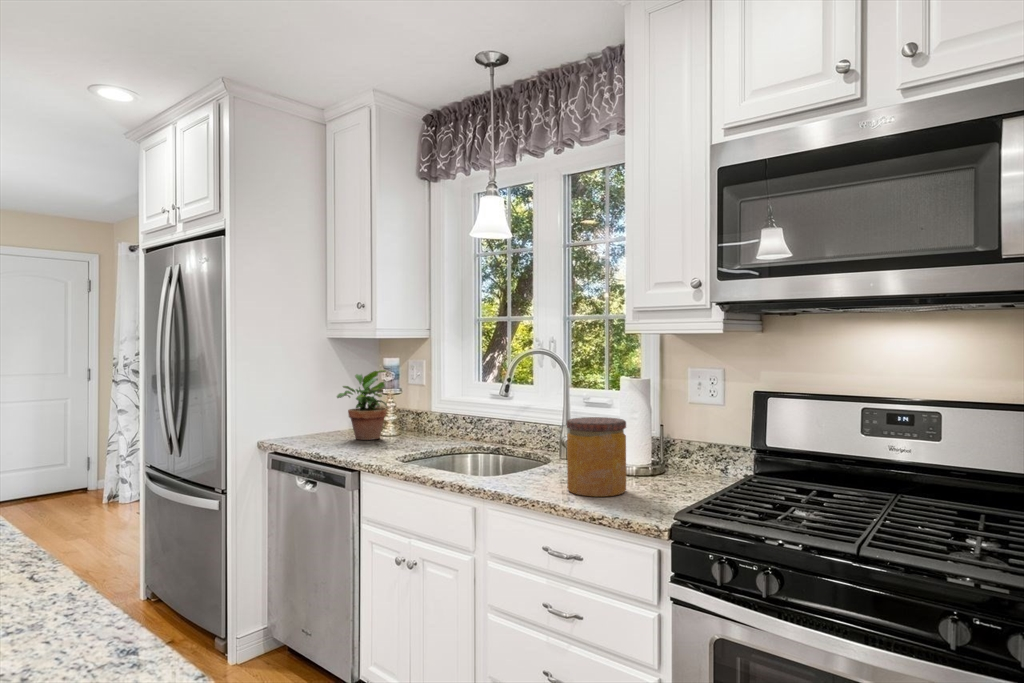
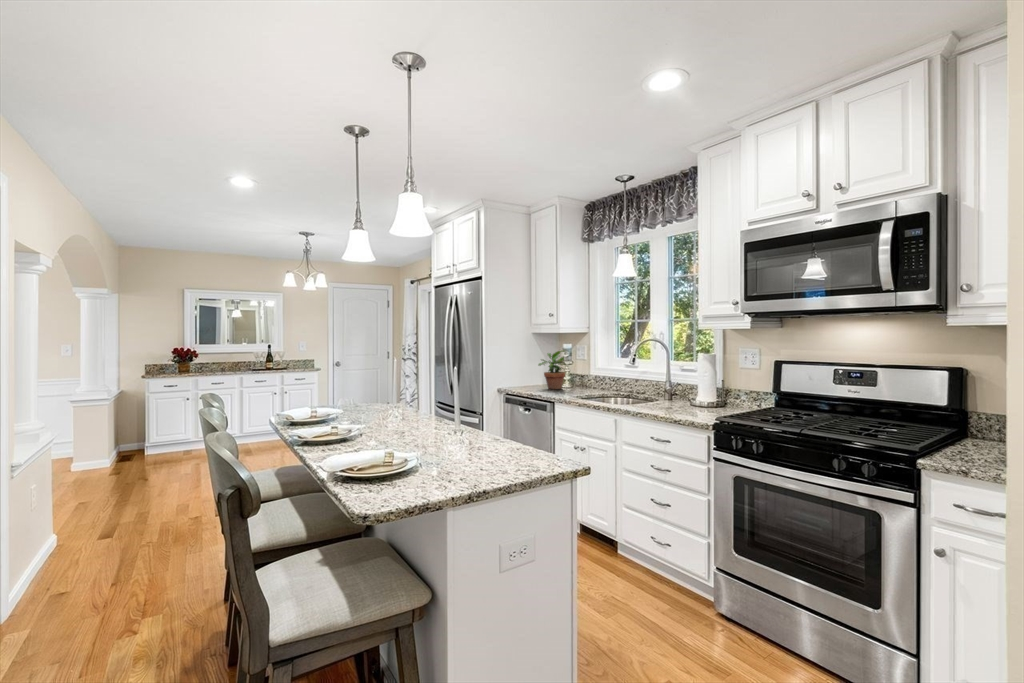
jar: present [567,417,626,497] -> none [665,373,698,414]

